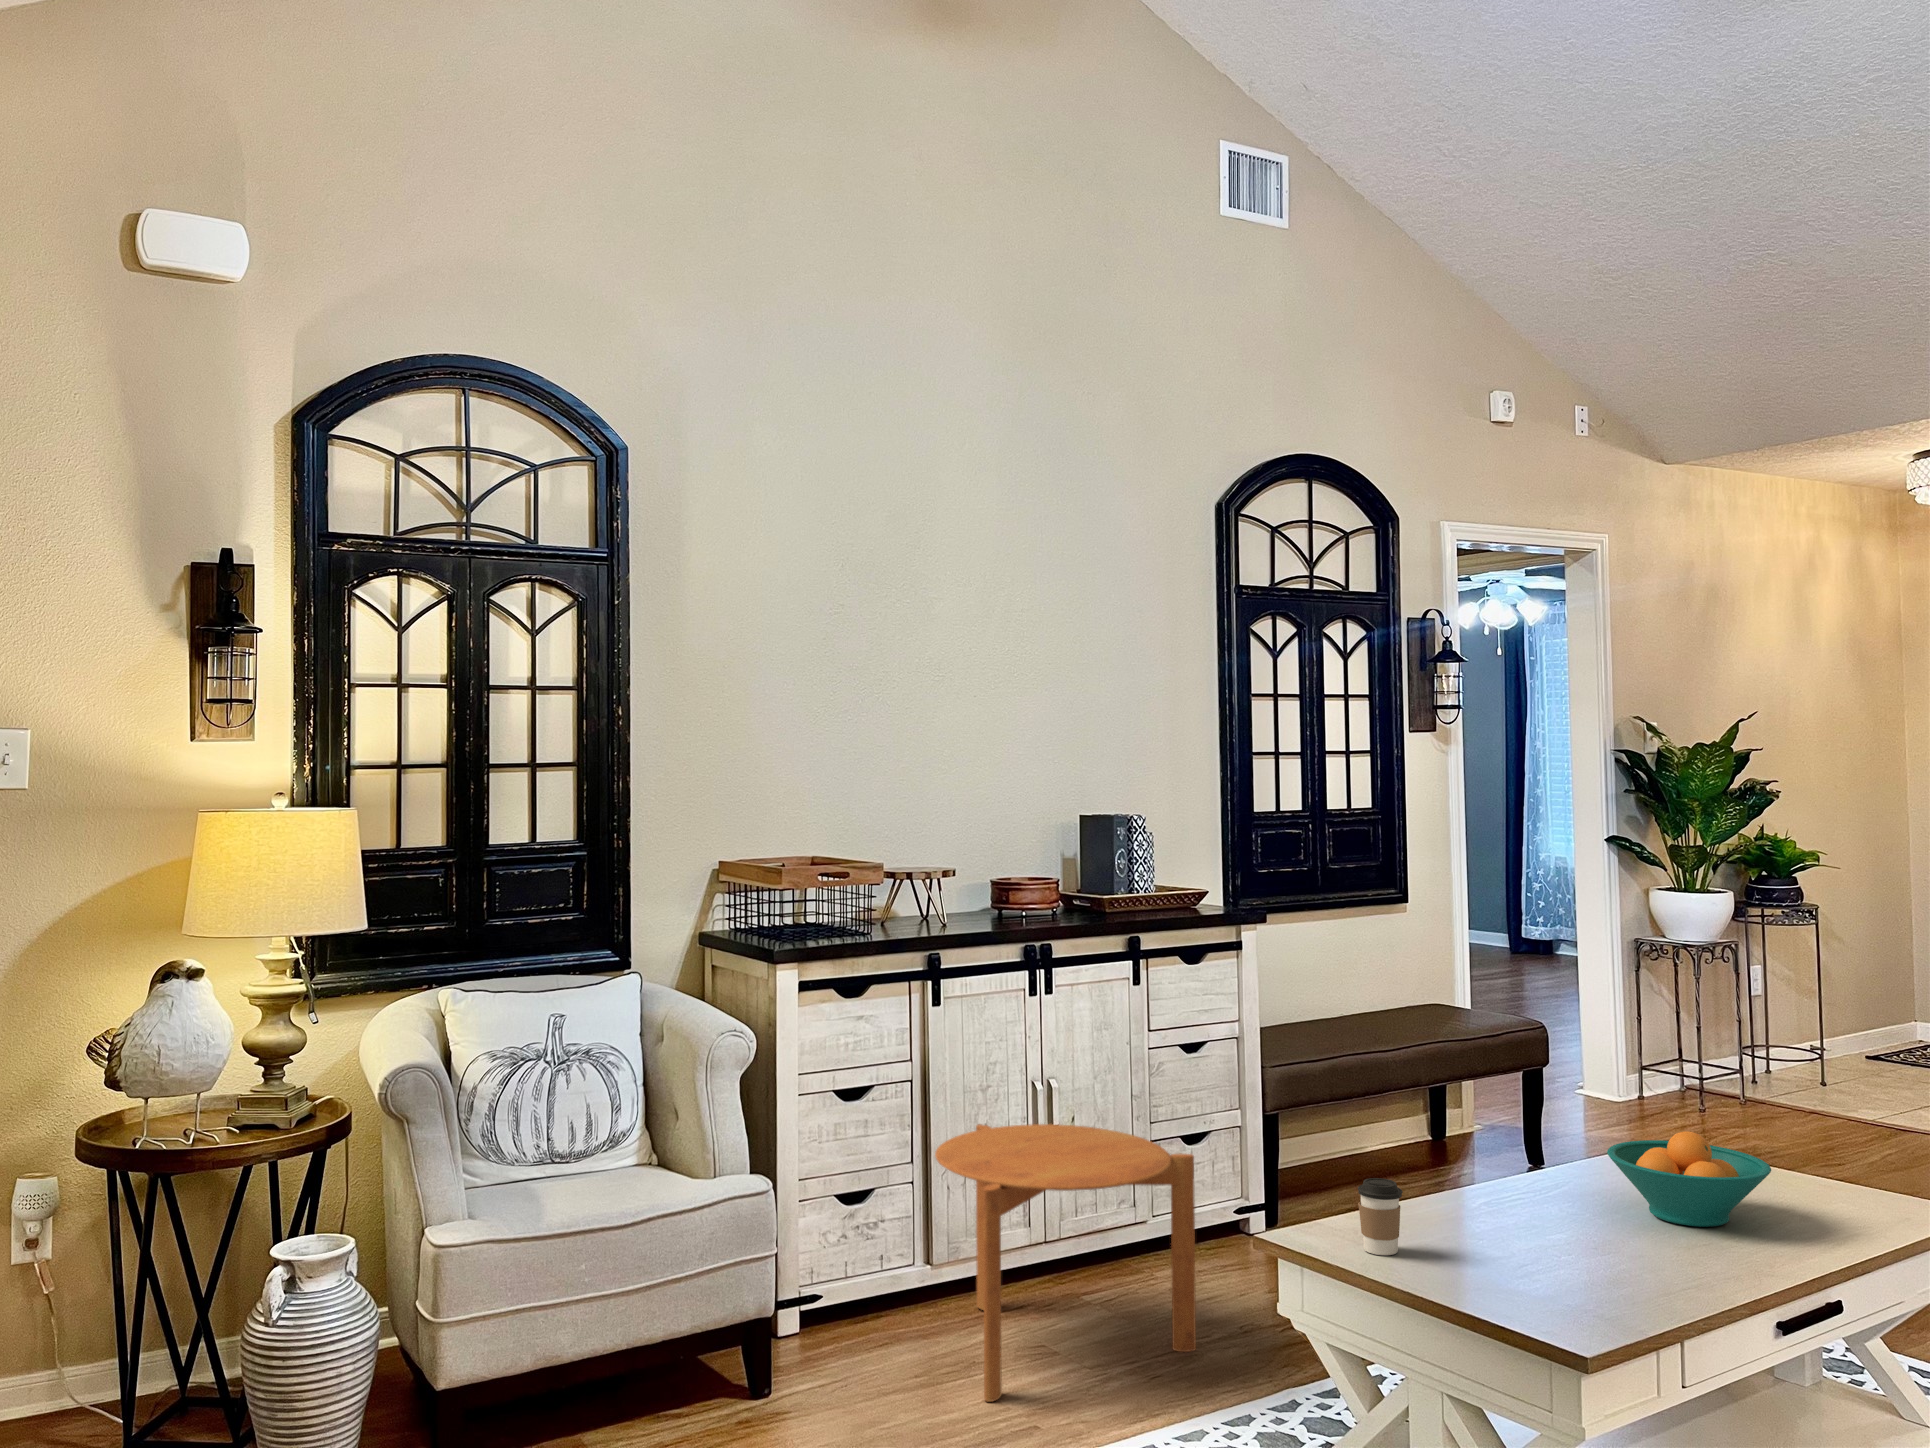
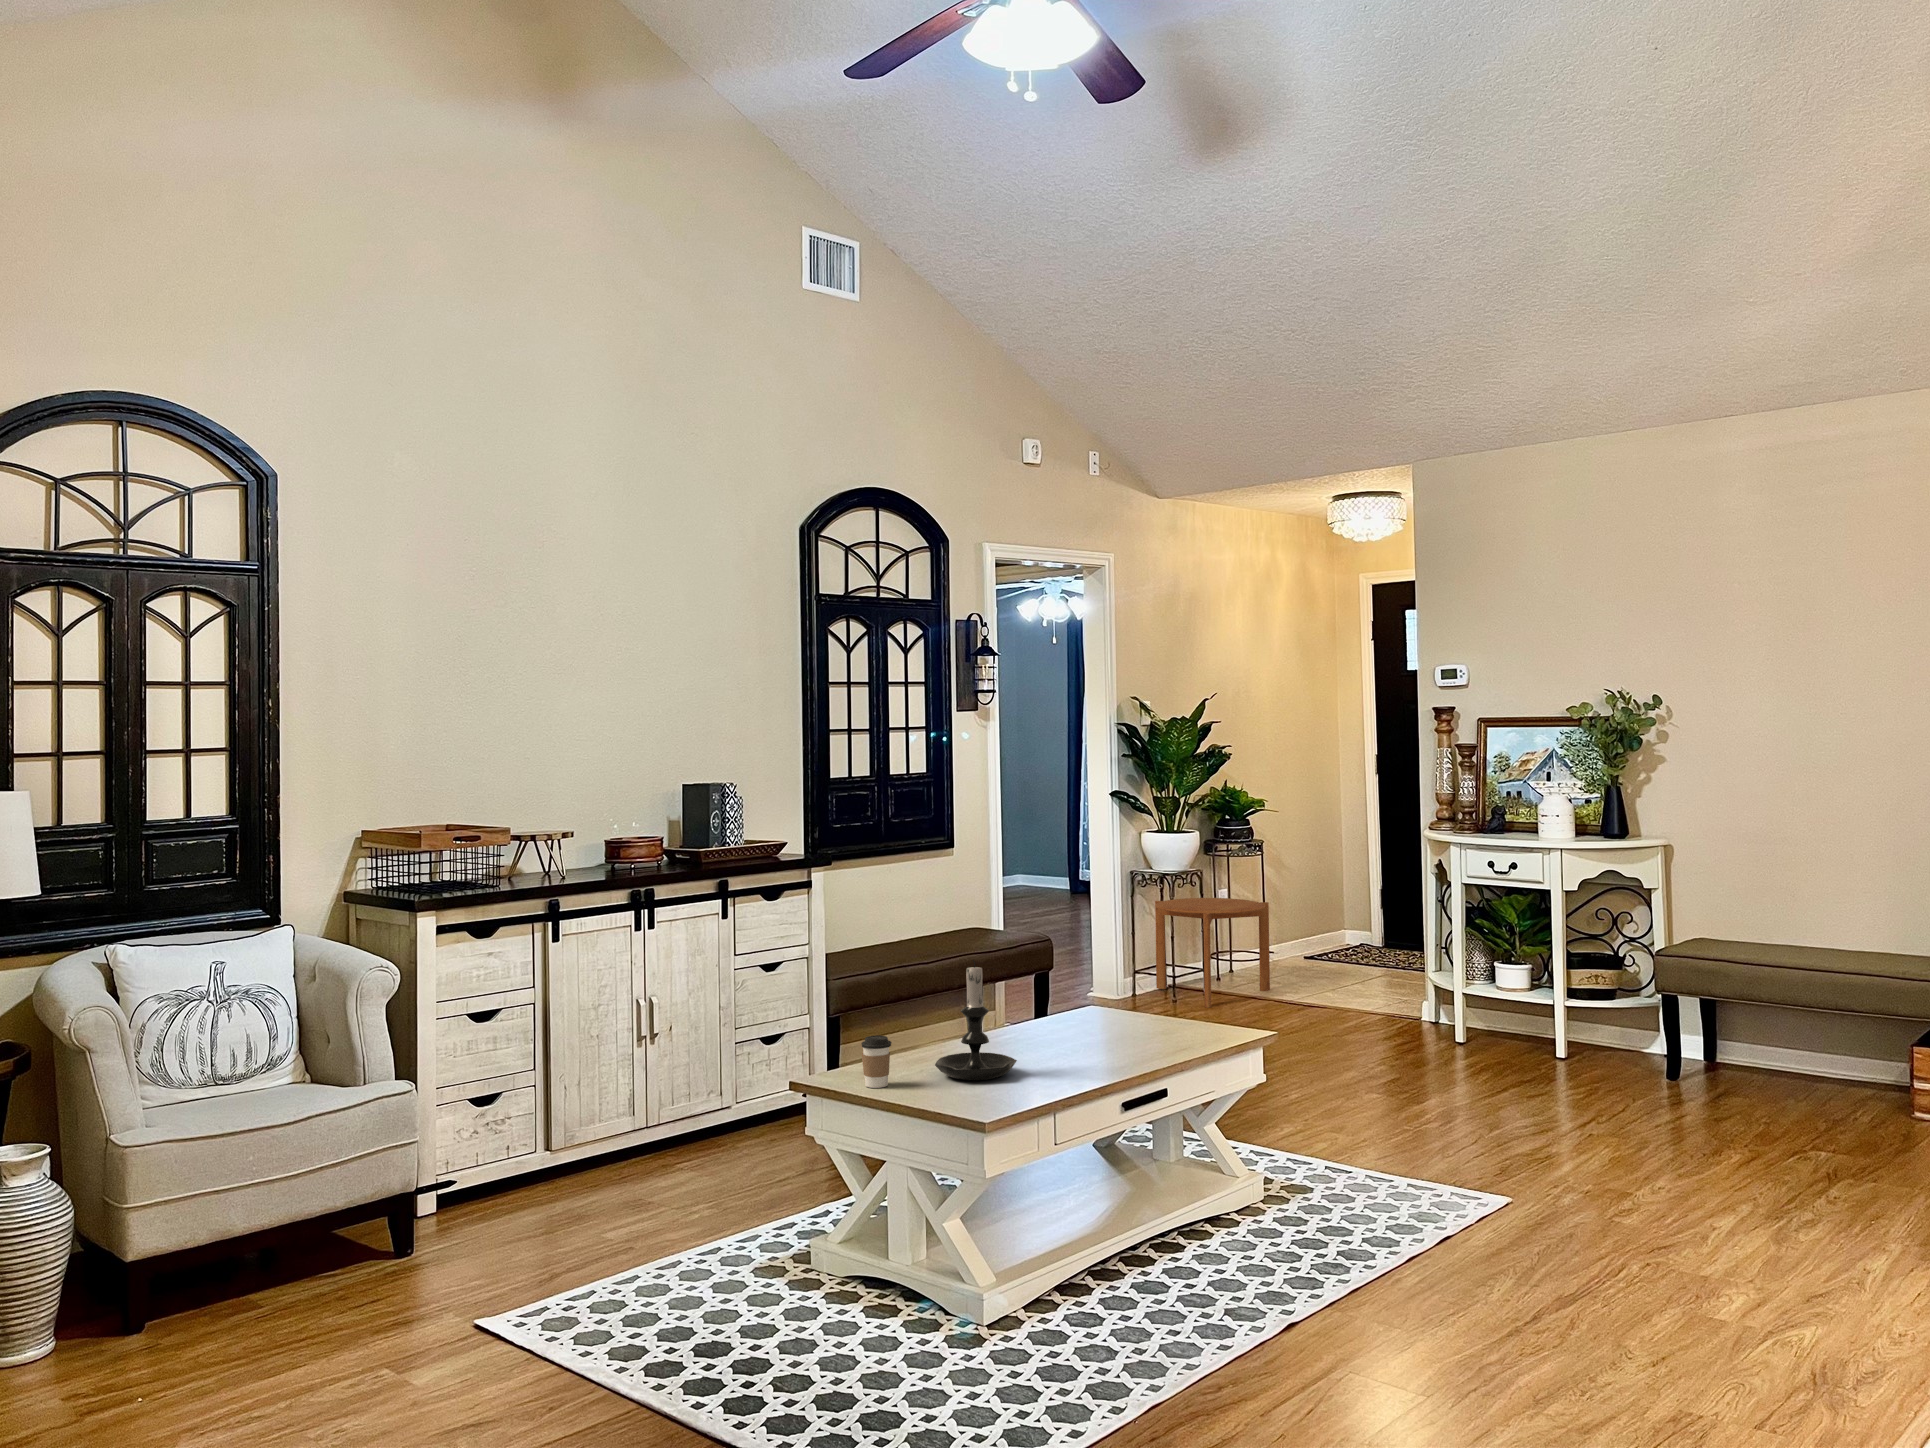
candle holder: none [1465,1079,1591,1257] -> present [935,960,1017,1080]
side table: present [935,1124,1196,1402] -> present [1155,898,1270,1008]
fruit bowl: present [1607,1131,1771,1227] -> none [1040,992,1140,1055]

